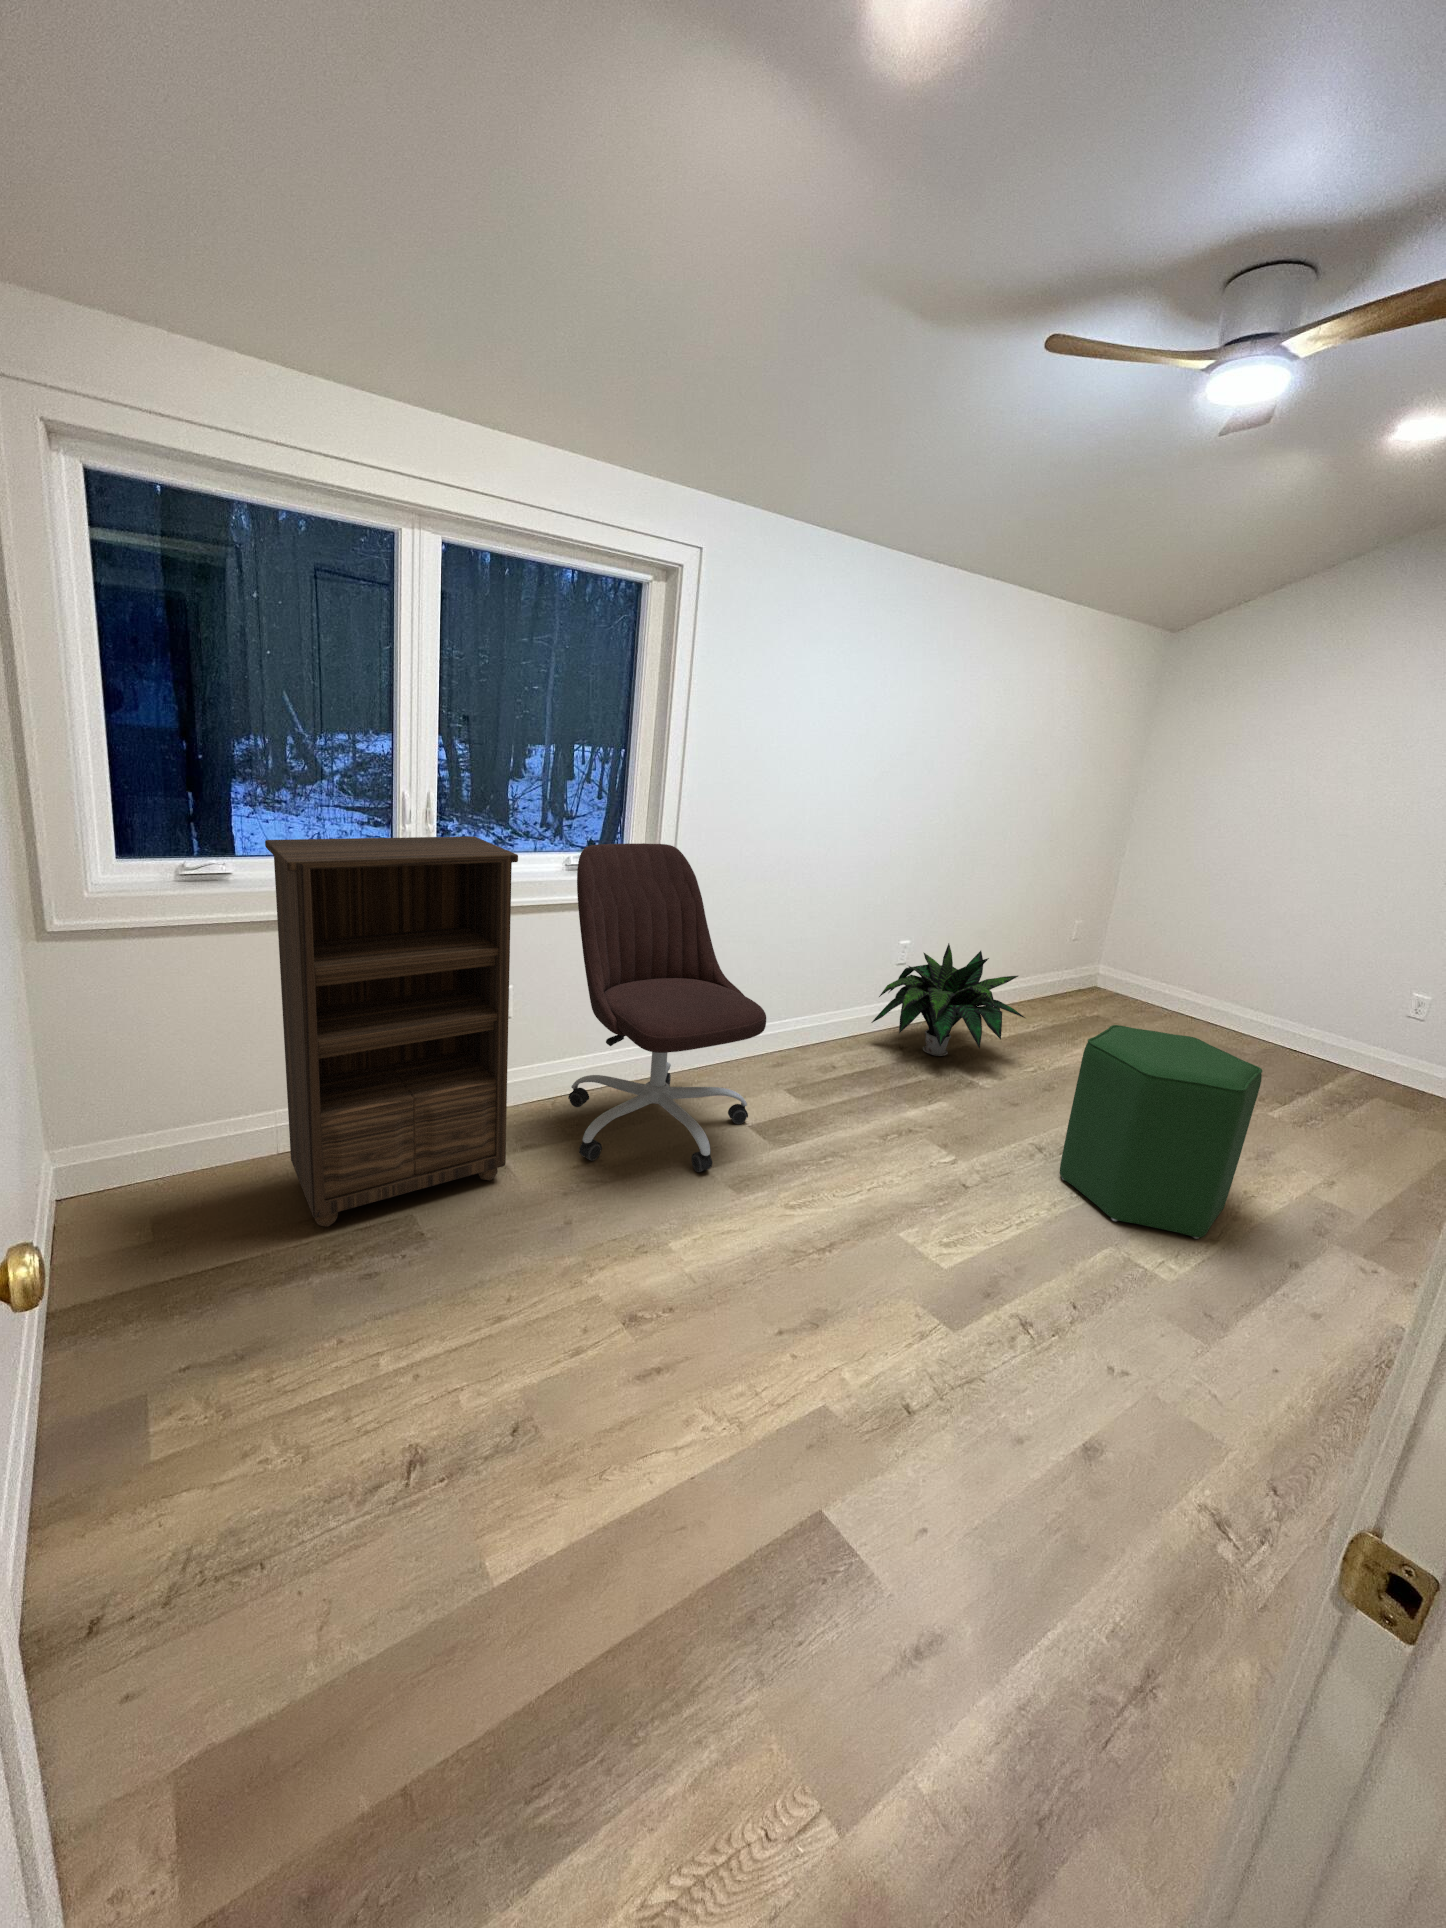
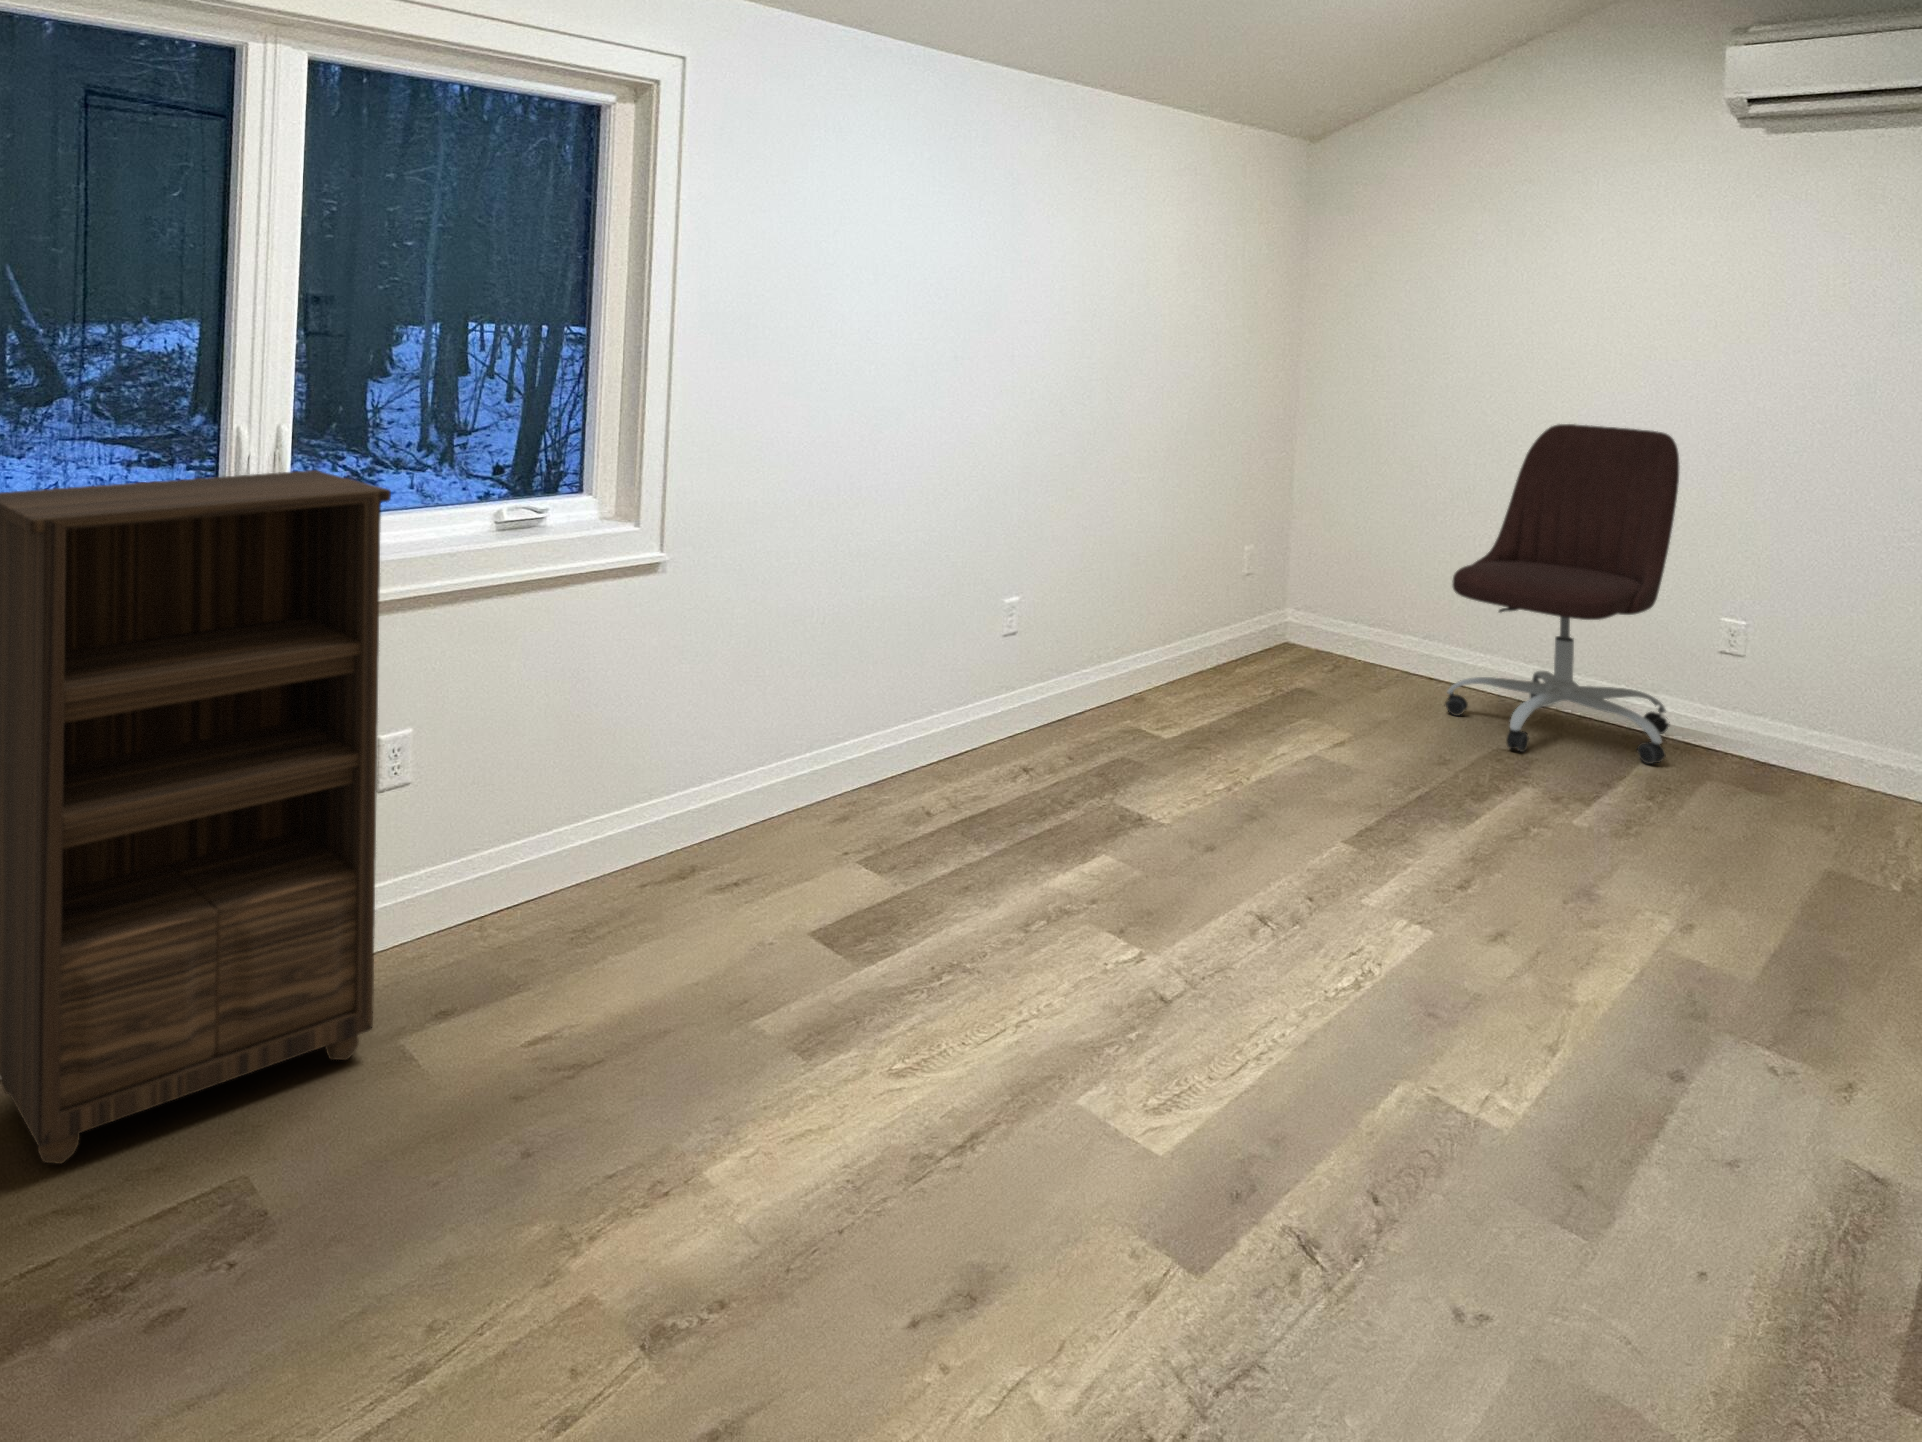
office chair: present [568,843,766,1172] -> present [1444,424,1679,764]
potted plant: present [872,943,1025,1056] -> none [981,598,1229,792]
ottoman: present [1060,1025,1262,1239] -> none [1298,696,1564,1033]

